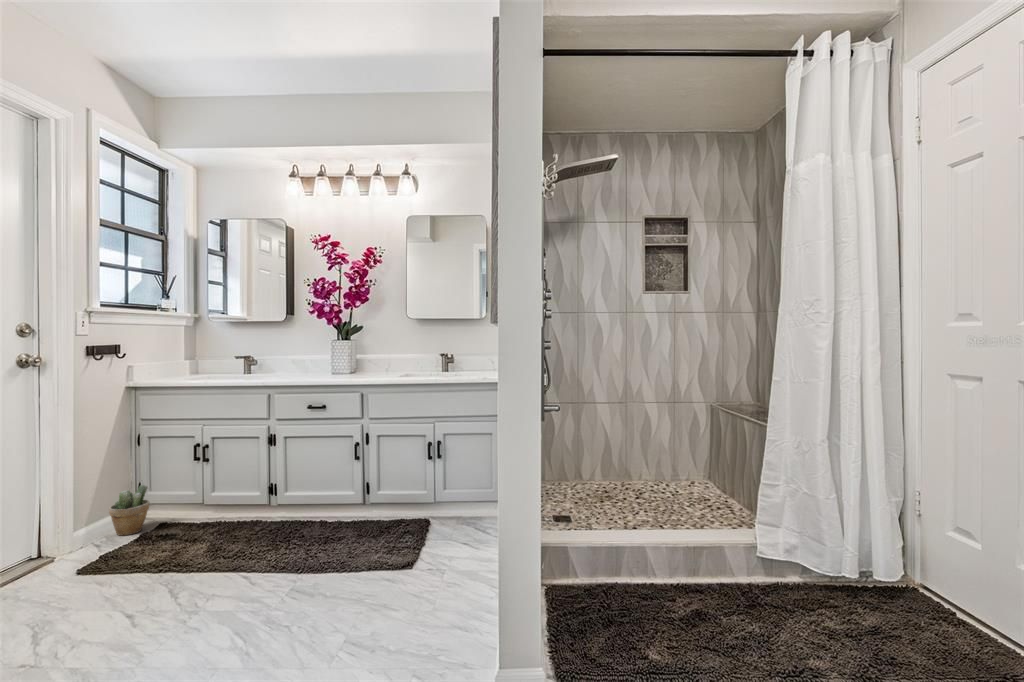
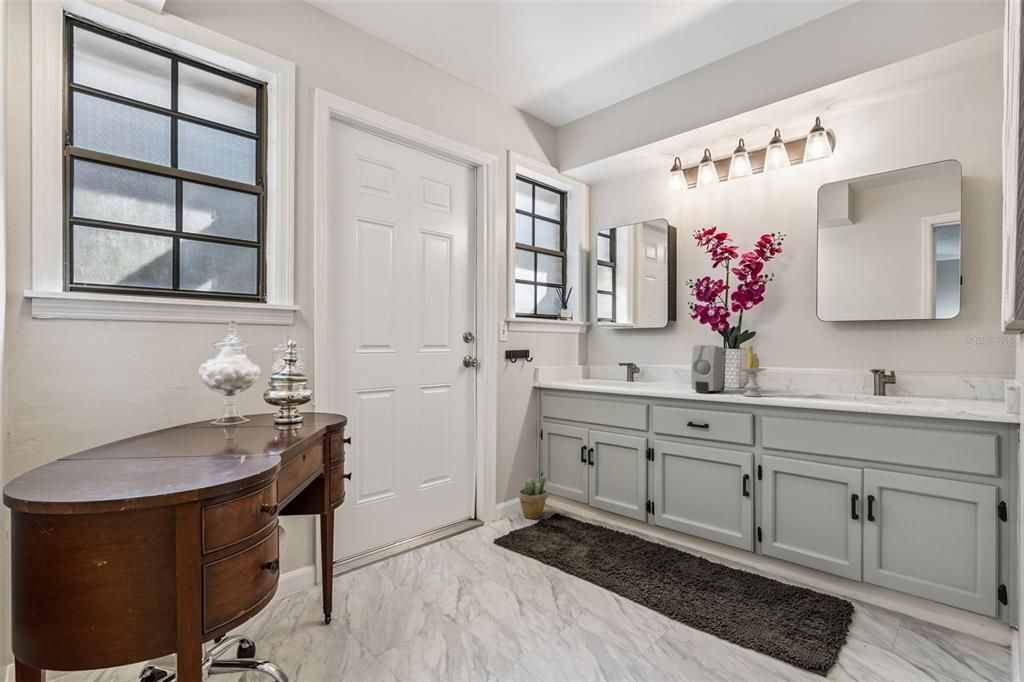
soap dispenser: none [311,337,340,379] -> present [691,345,726,393]
candle: none [350,337,372,379] -> present [739,345,766,397]

